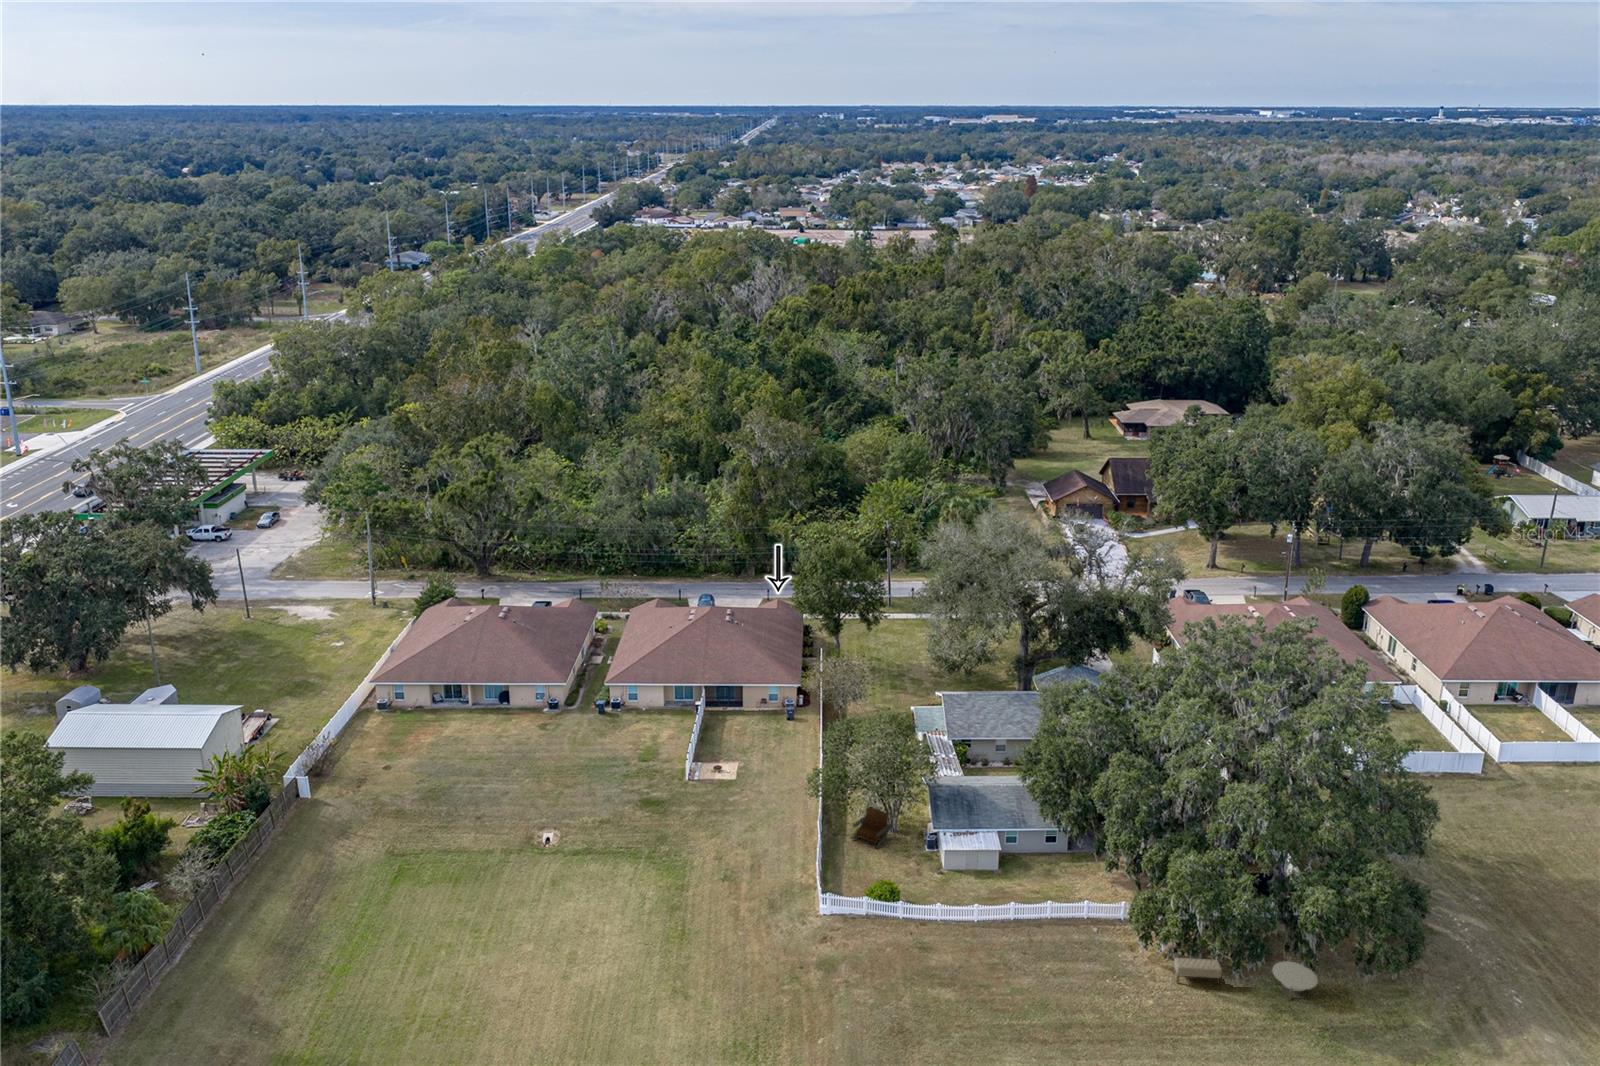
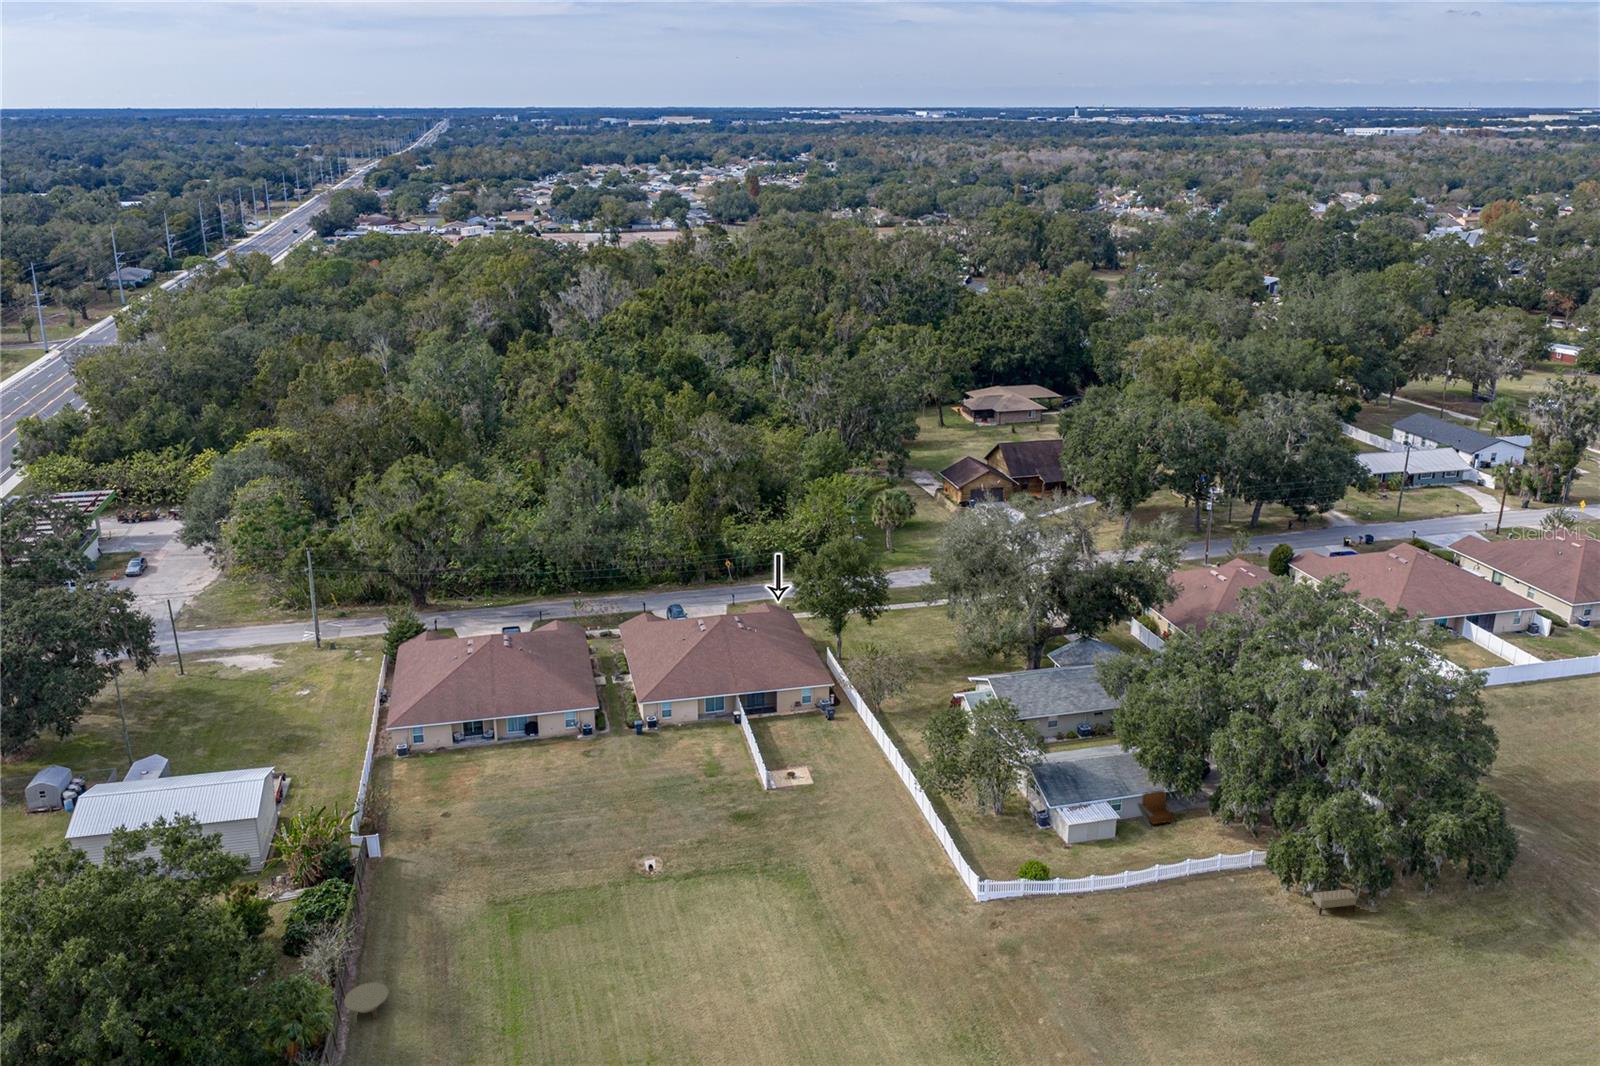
lounge chair: present [852,806,892,849] -> present [1137,791,1177,830]
round table: present [1273,961,1318,1000] -> present [344,982,388,1020]

